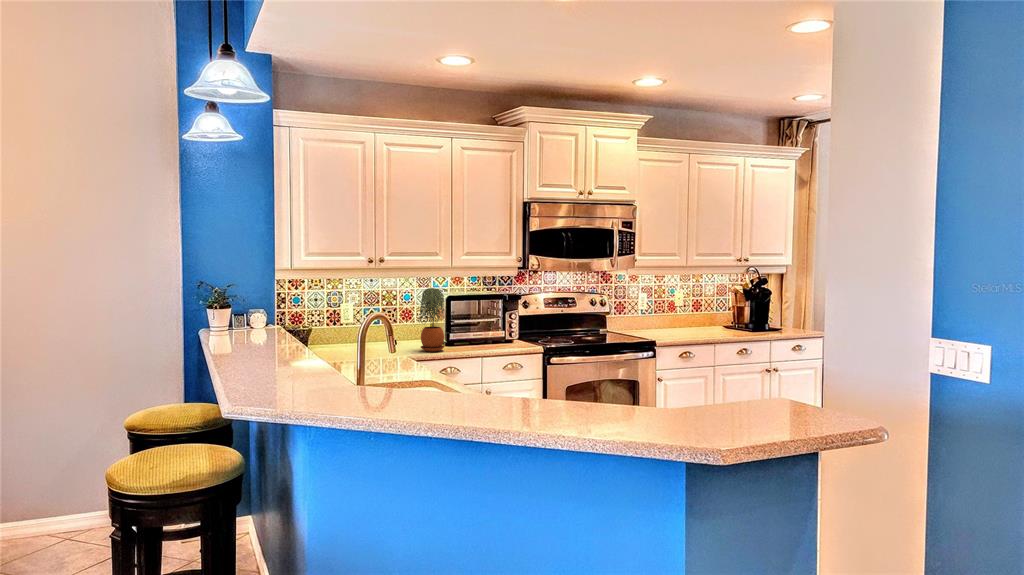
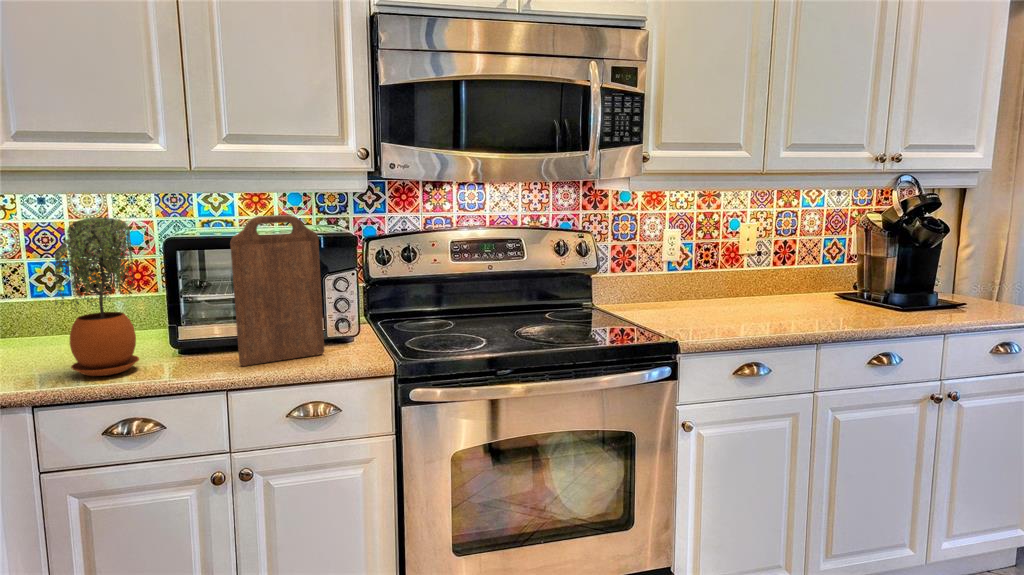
cutting board: none [481,287,510,349] -> present [230,215,324,366]

